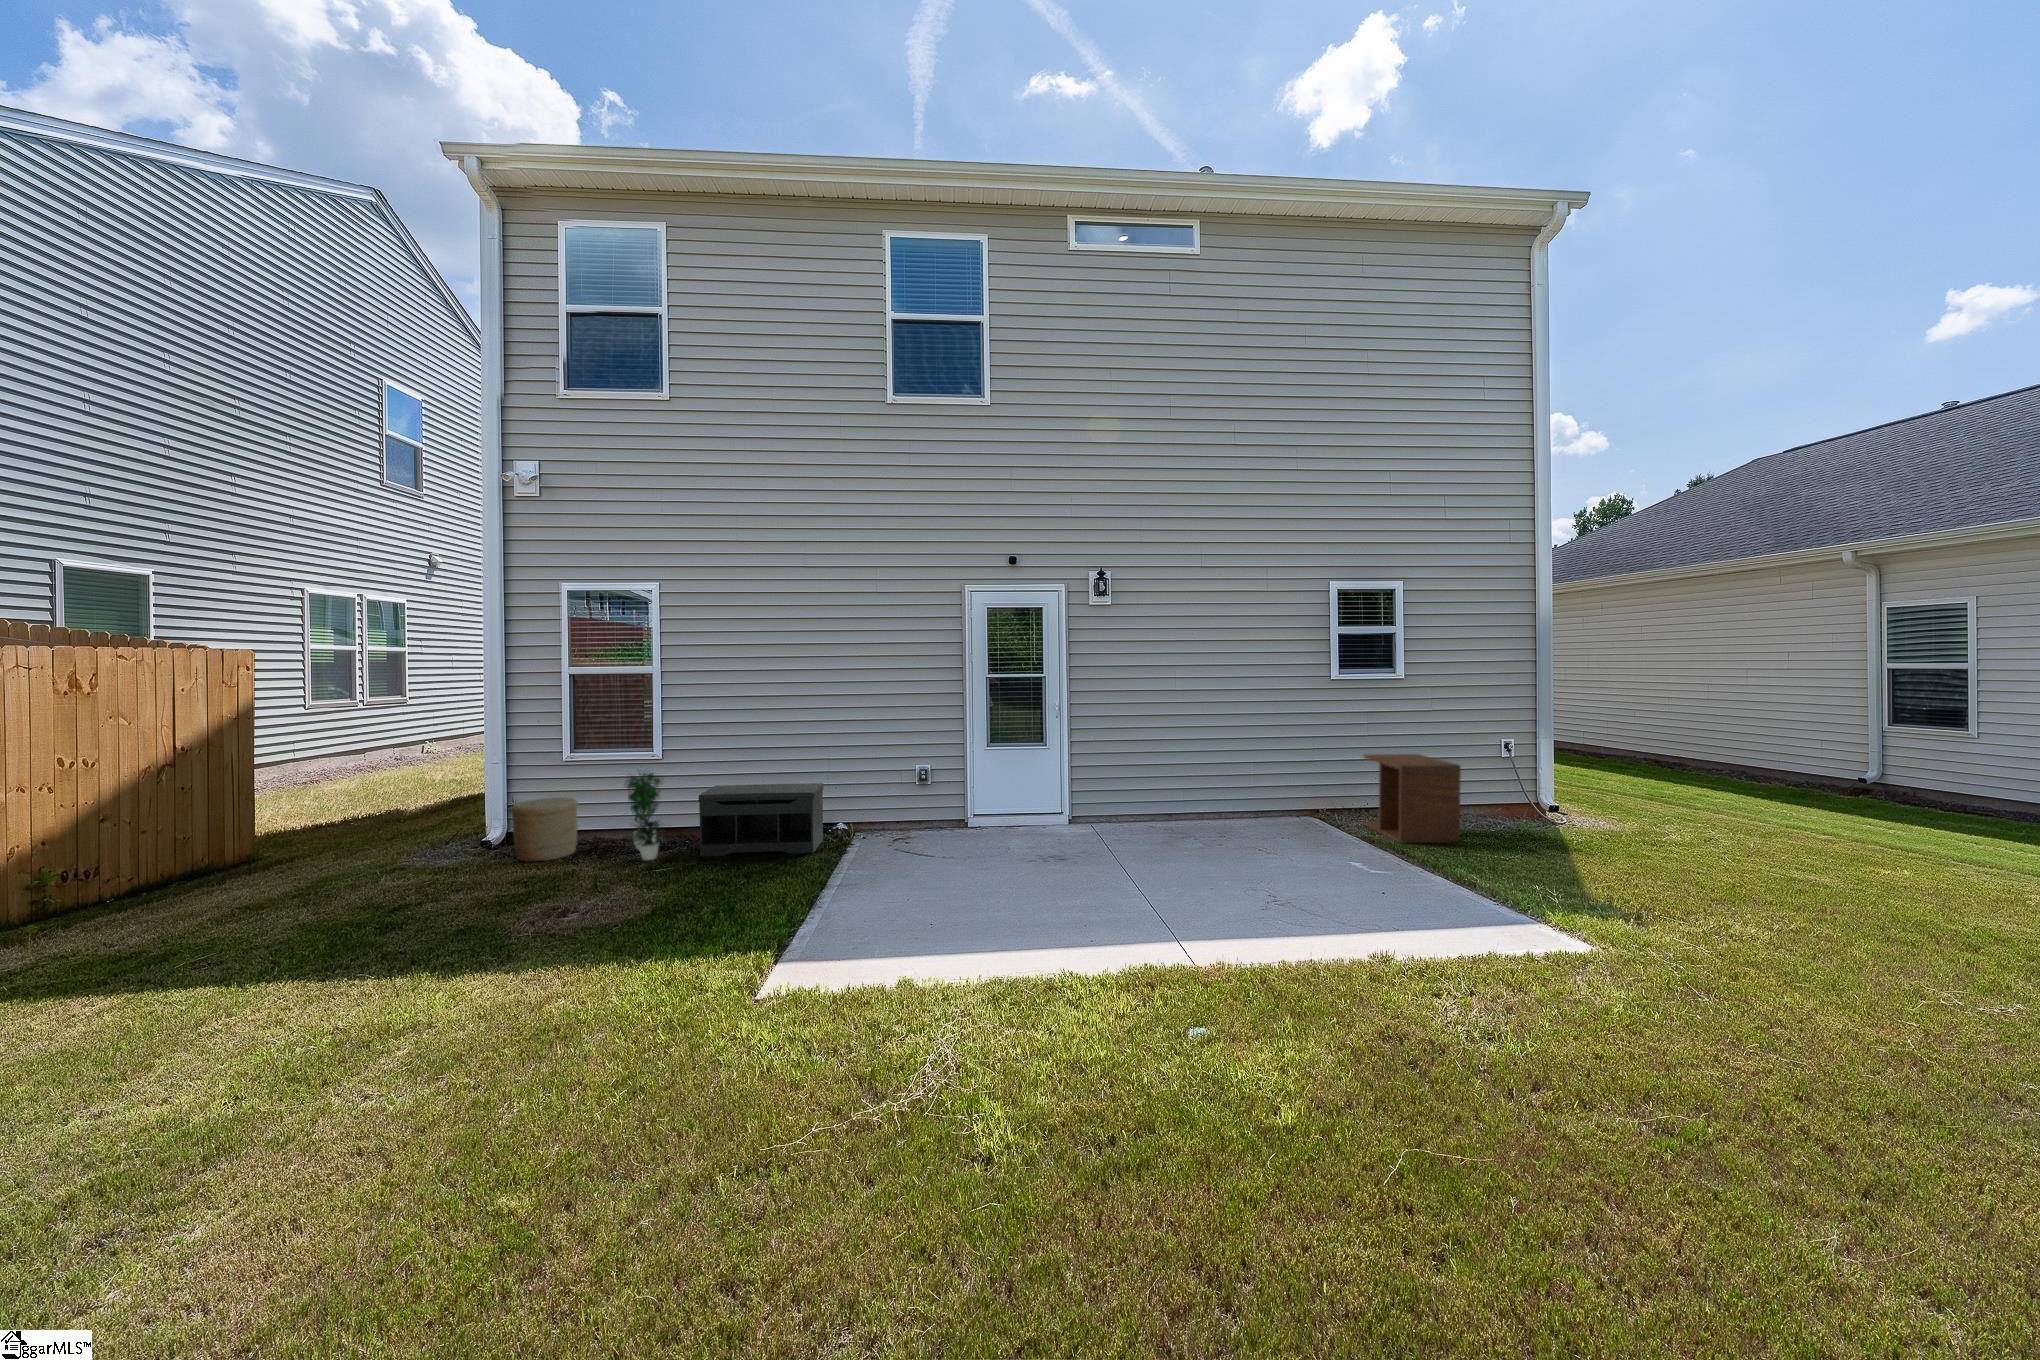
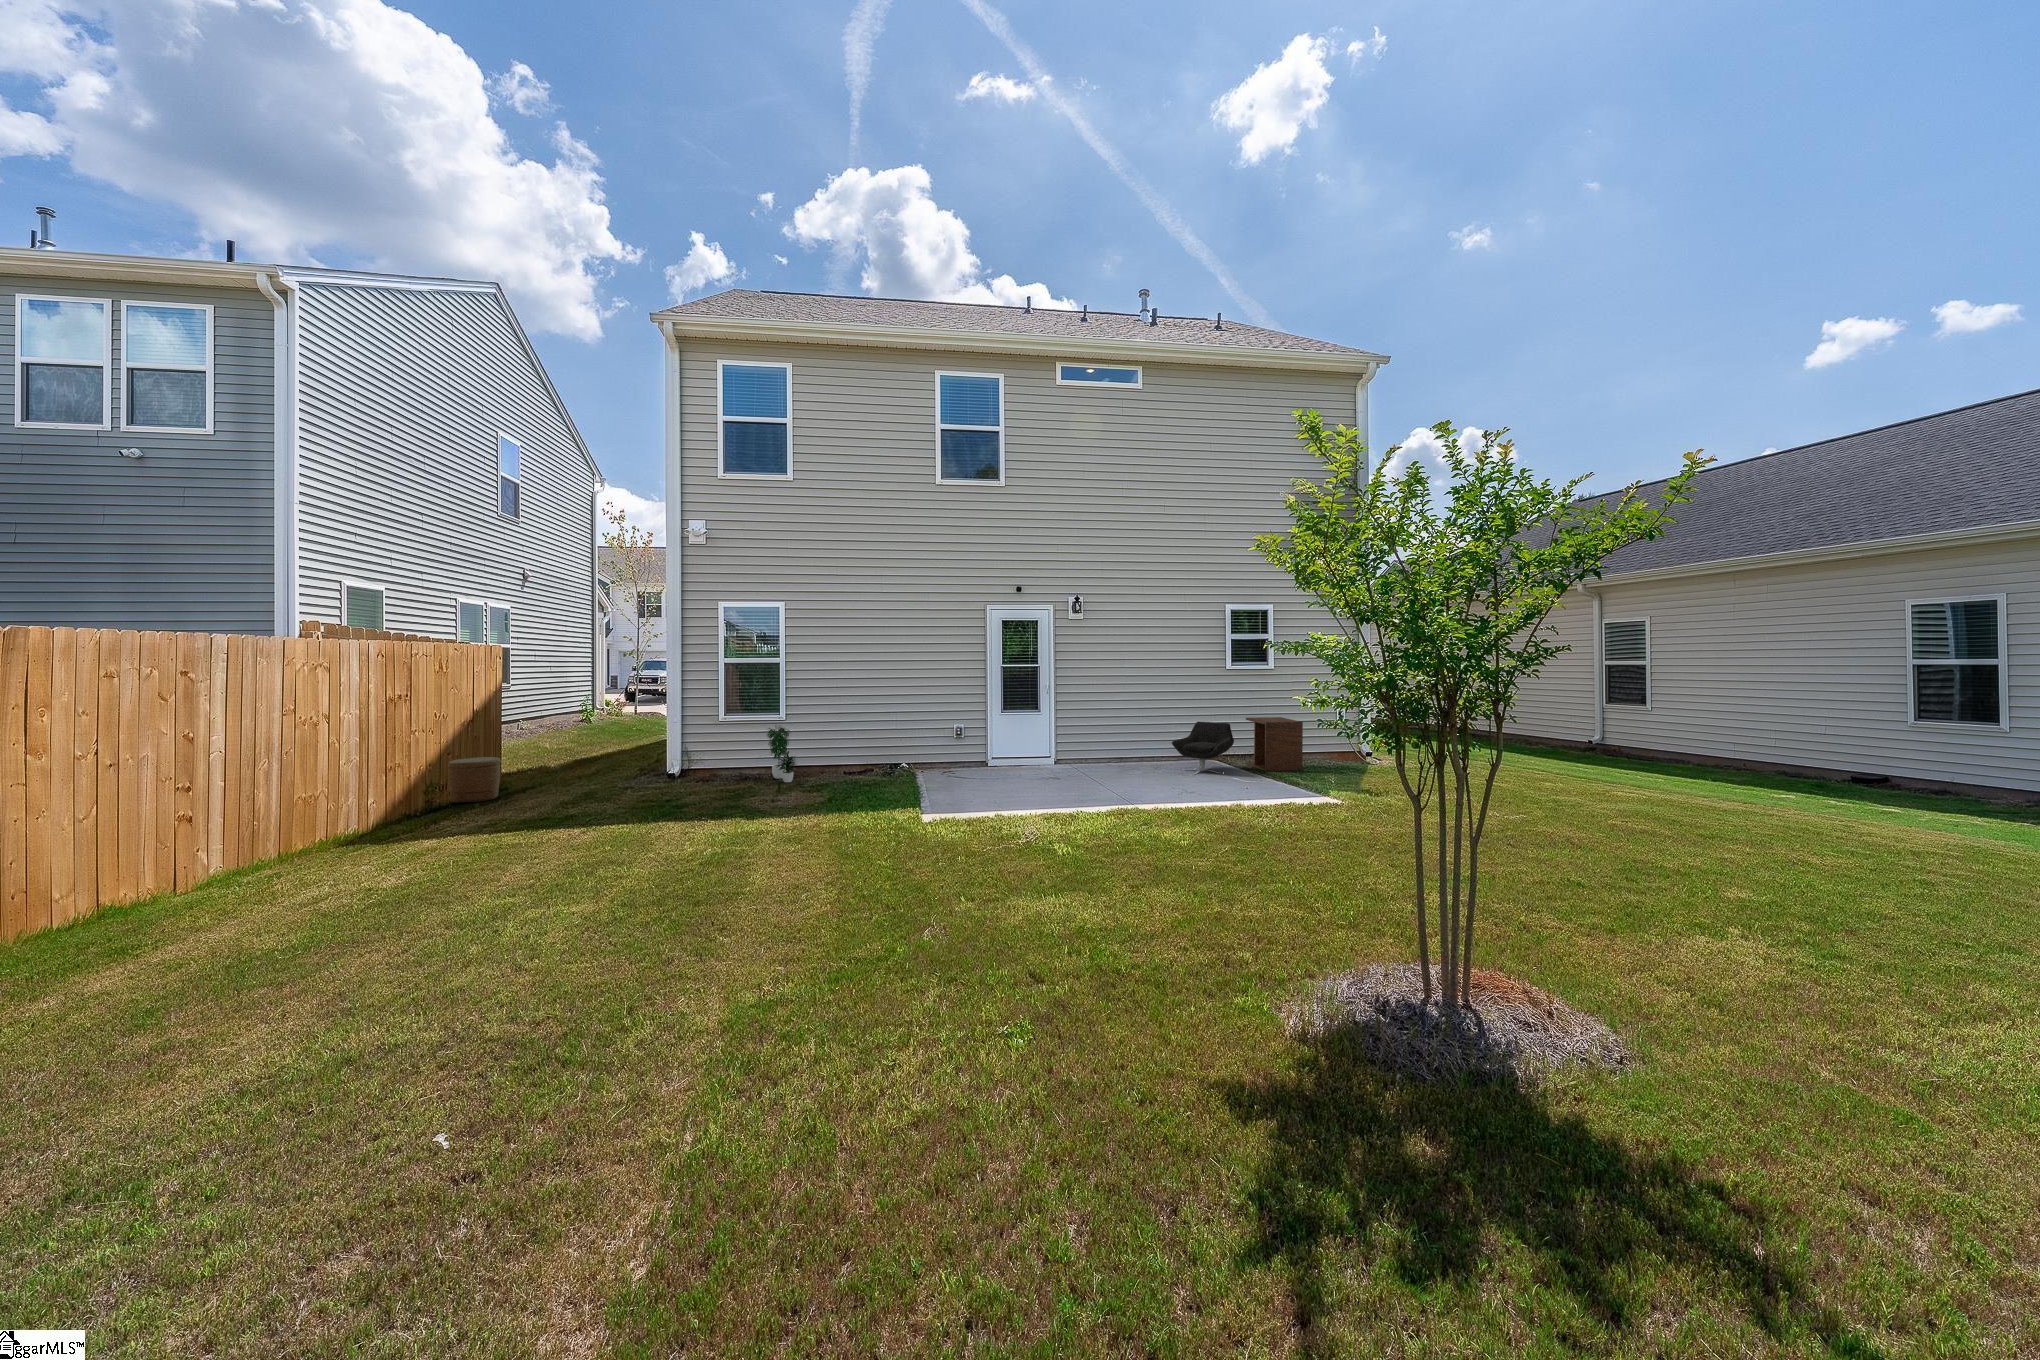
lounge chair: none [1249,761,1348,851] -> present [1172,722,1234,775]
bench: present [699,783,824,857] -> none [820,735,895,781]
woven basket: present [511,797,578,862] -> present [448,757,501,803]

